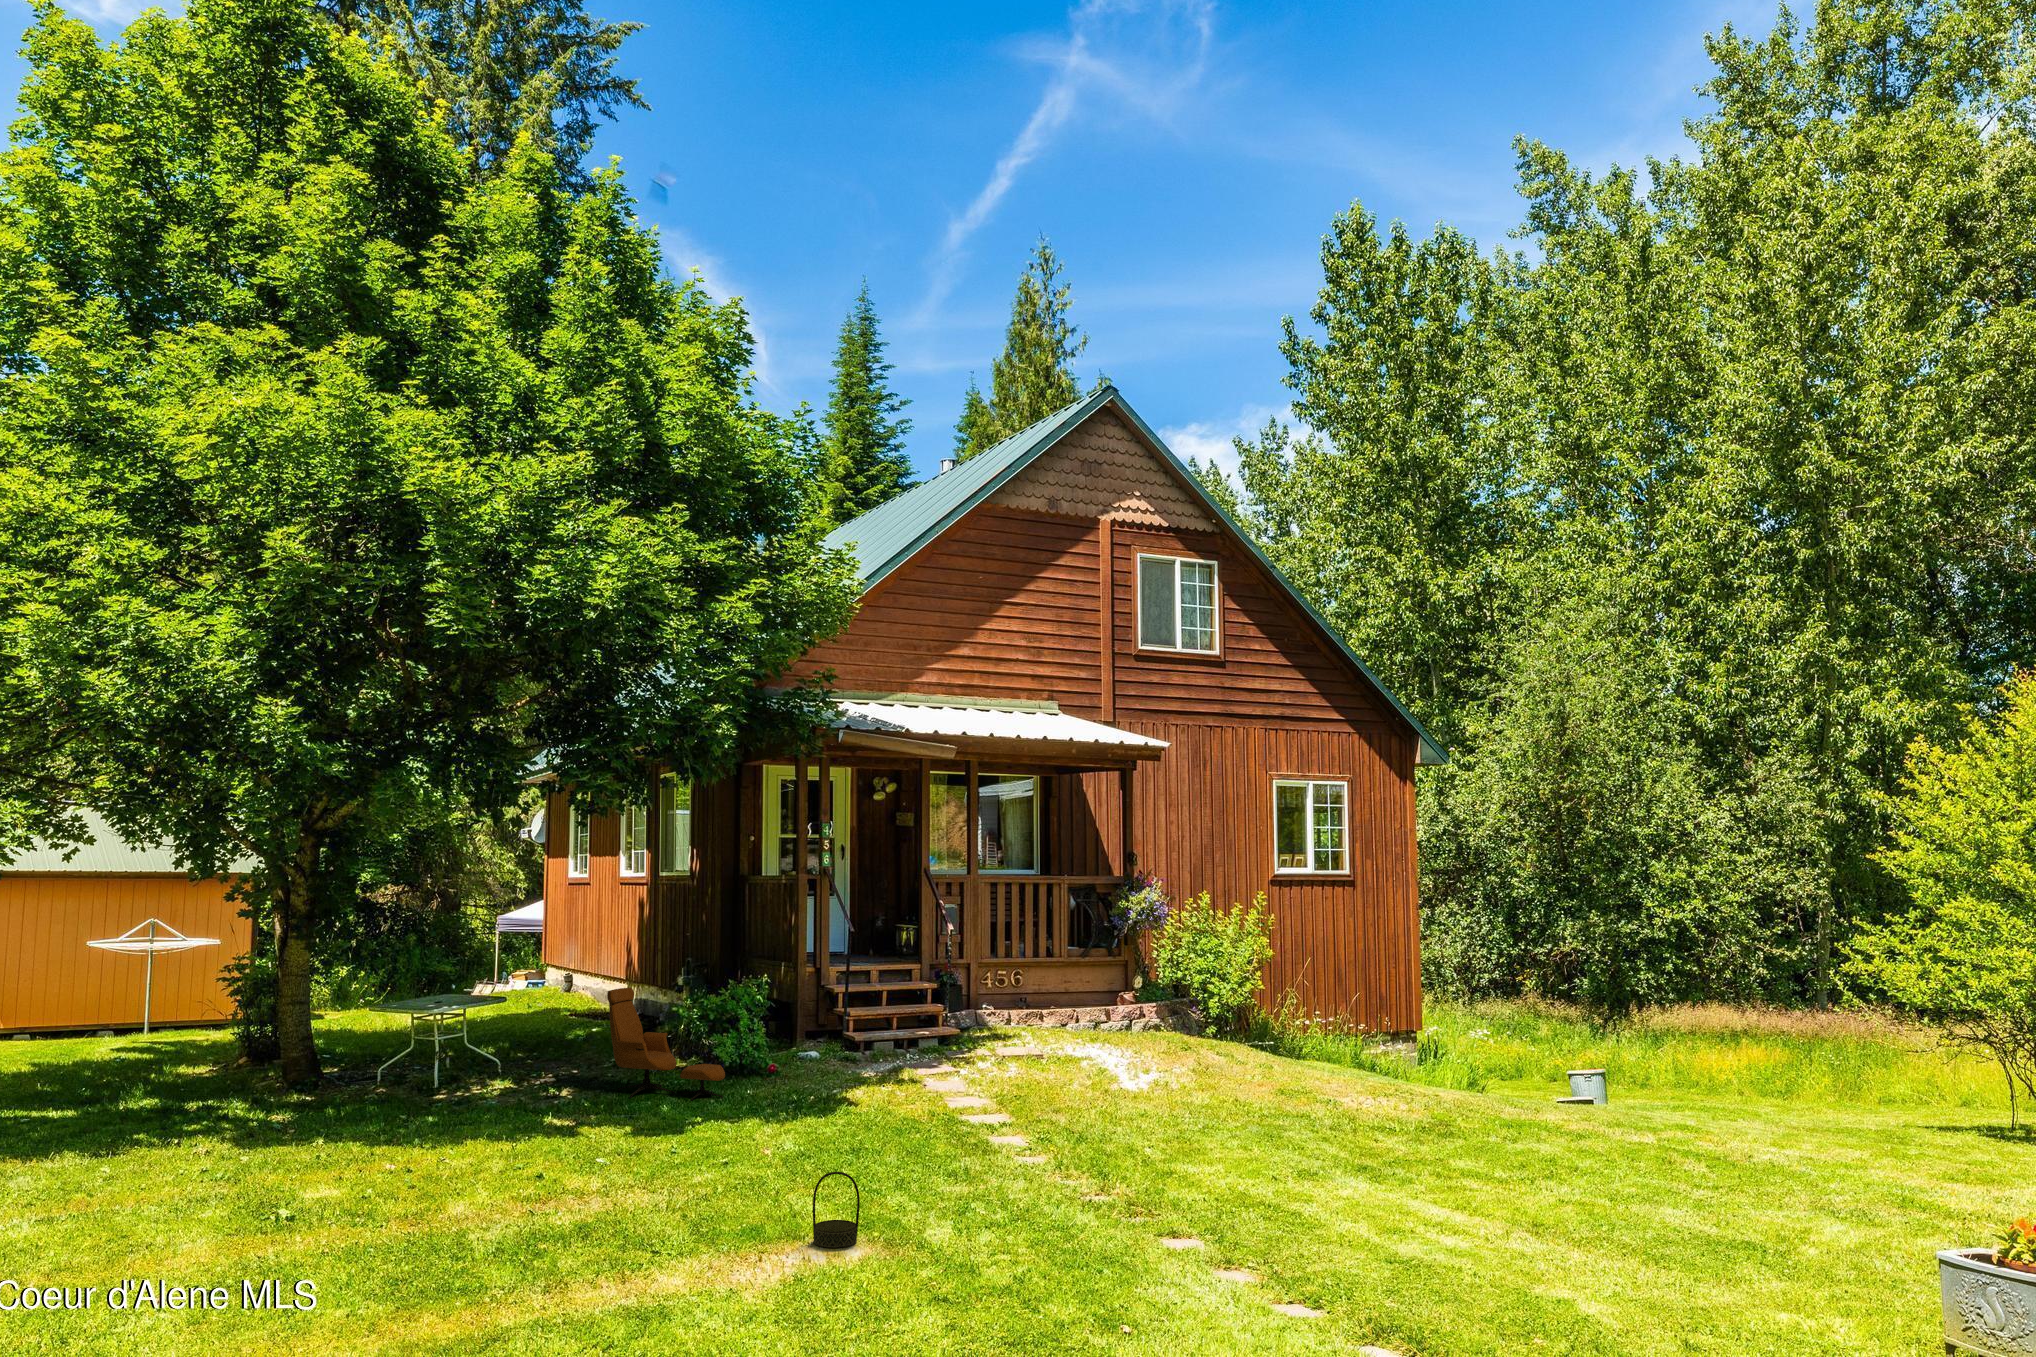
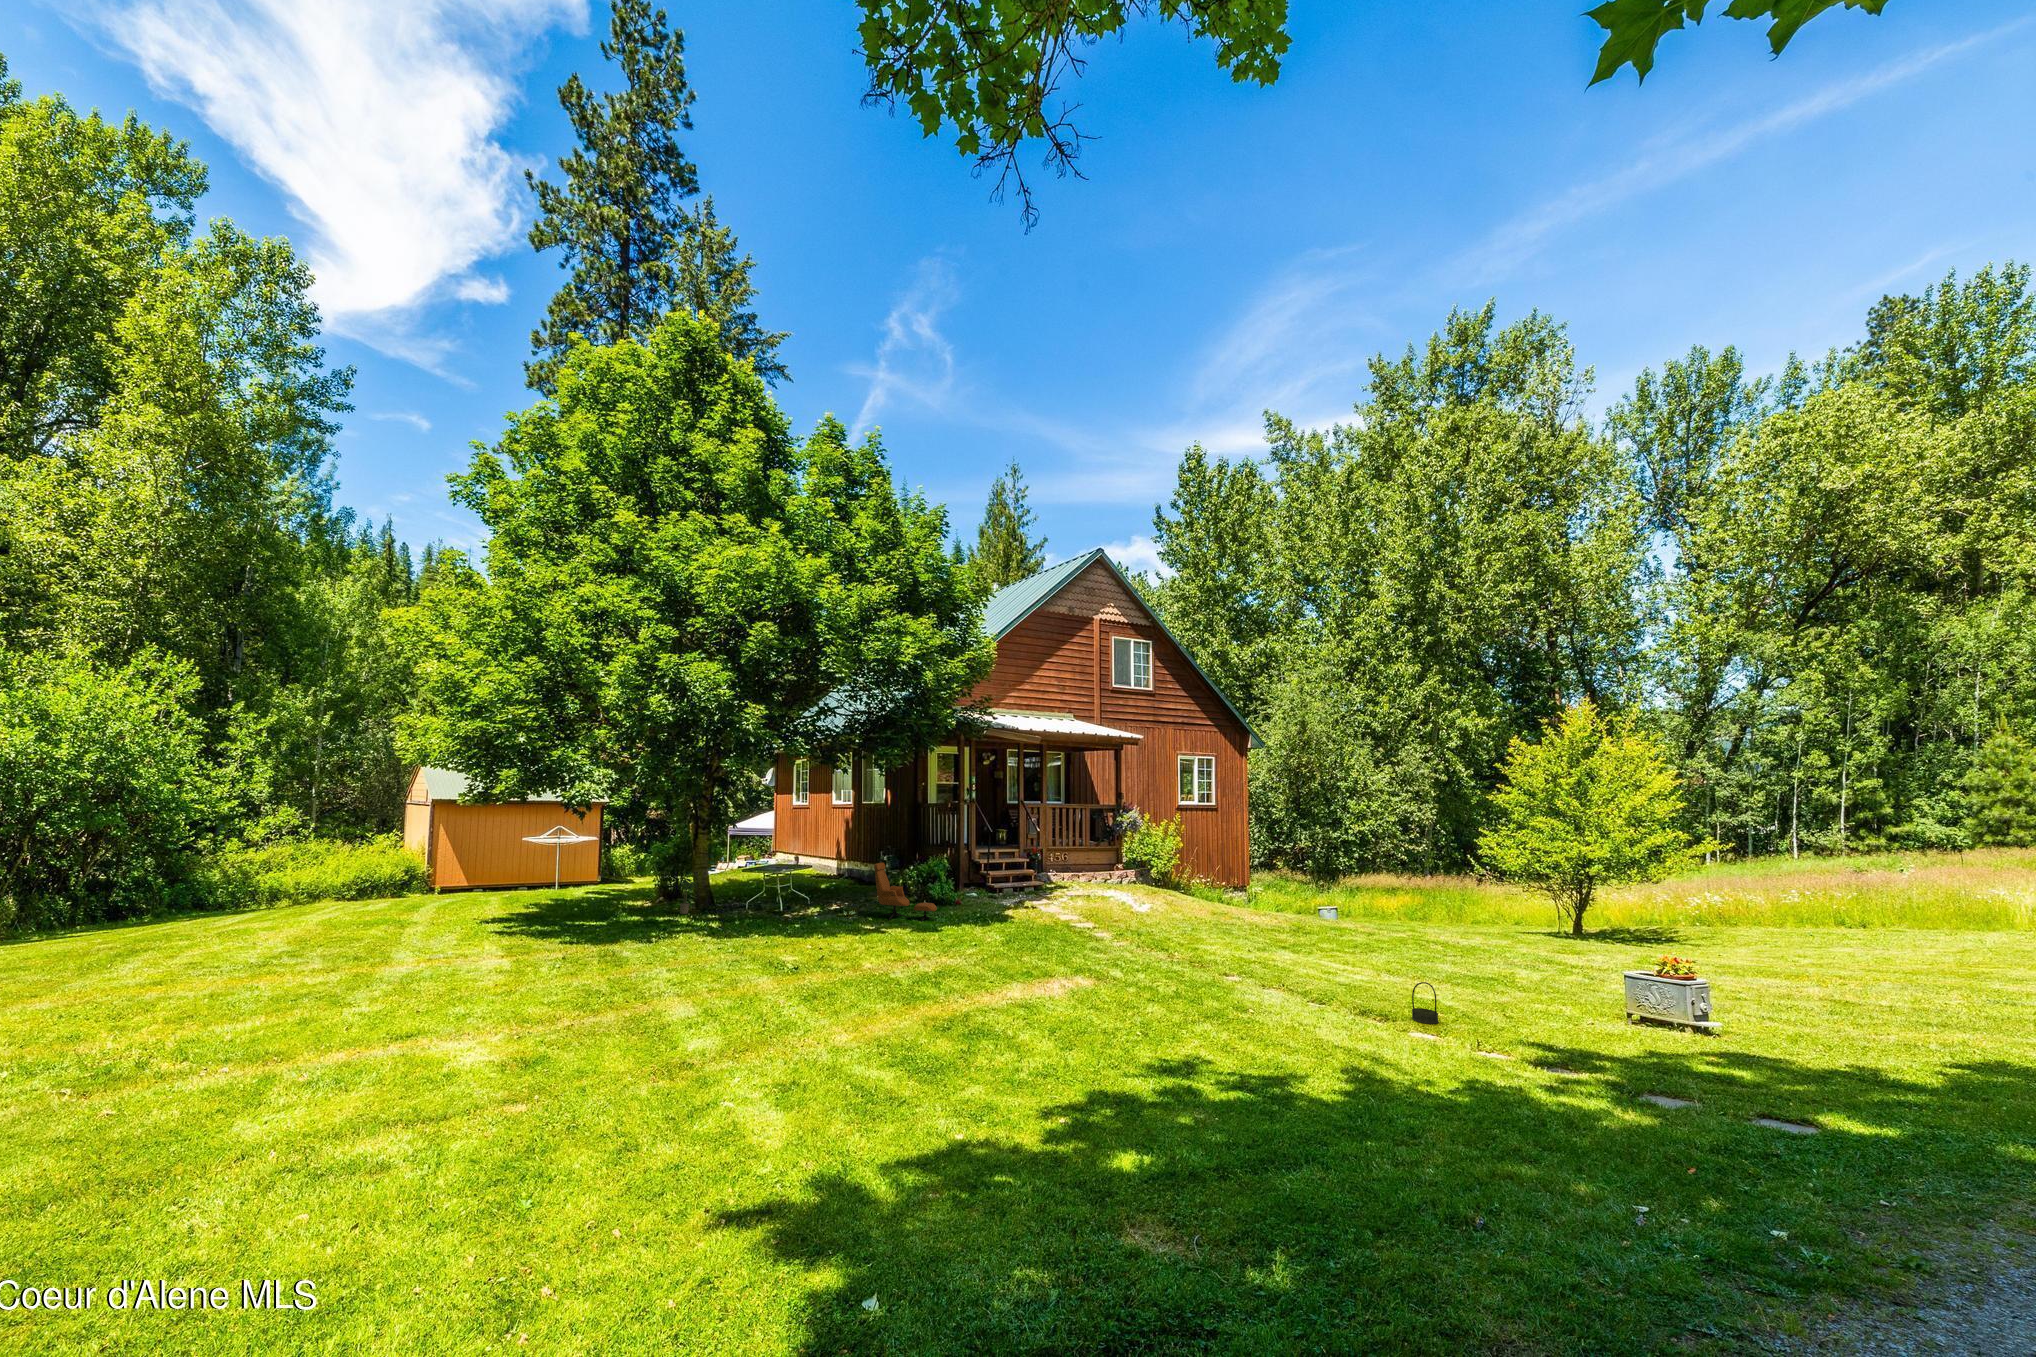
potted plant: none [244,1019,285,1084] -> present [679,879,698,914]
basket: present [813,1172,860,1248] -> present [1412,982,1438,1024]

